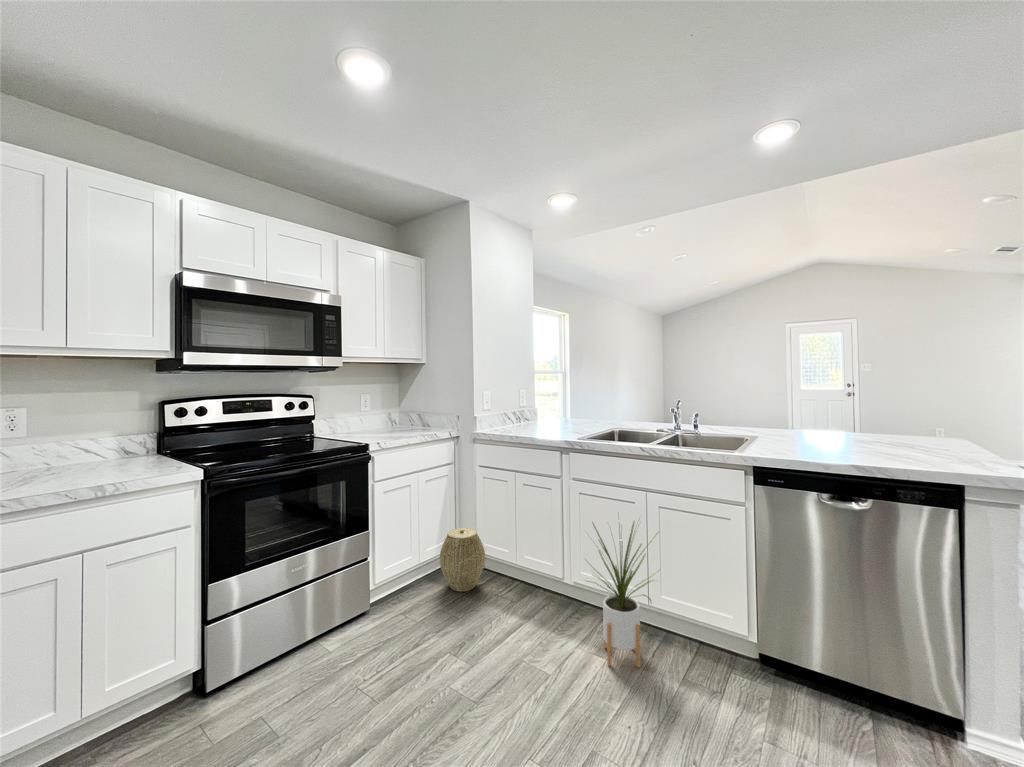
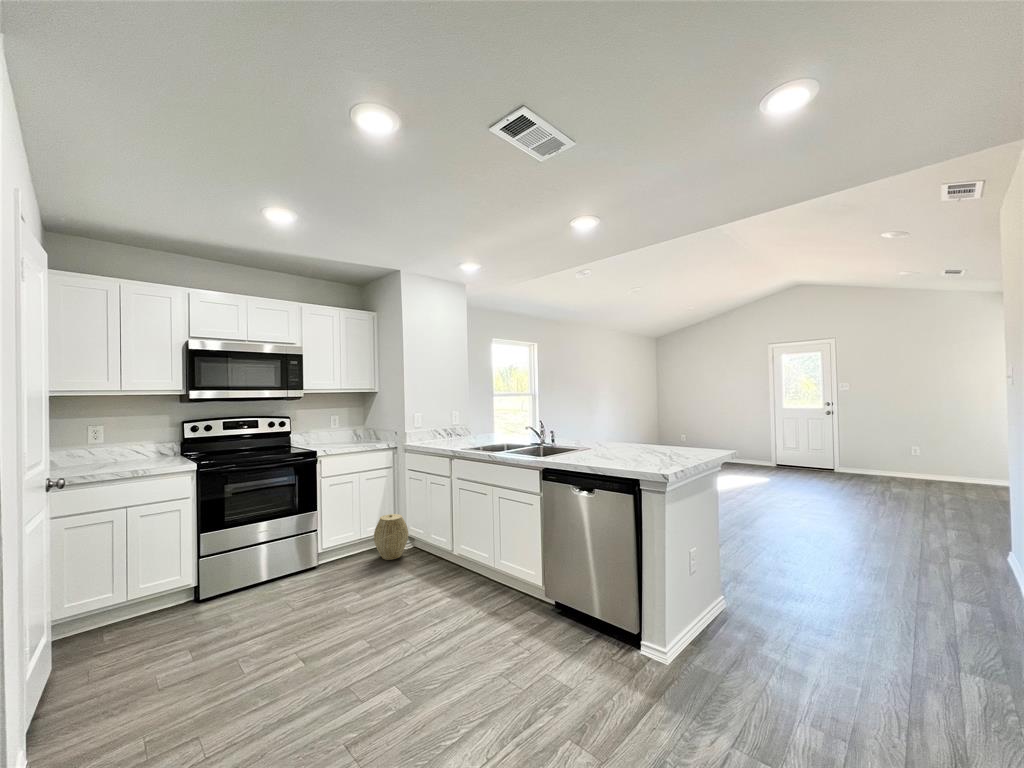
house plant: present [588,522,654,668] -> none [437,498,491,606]

